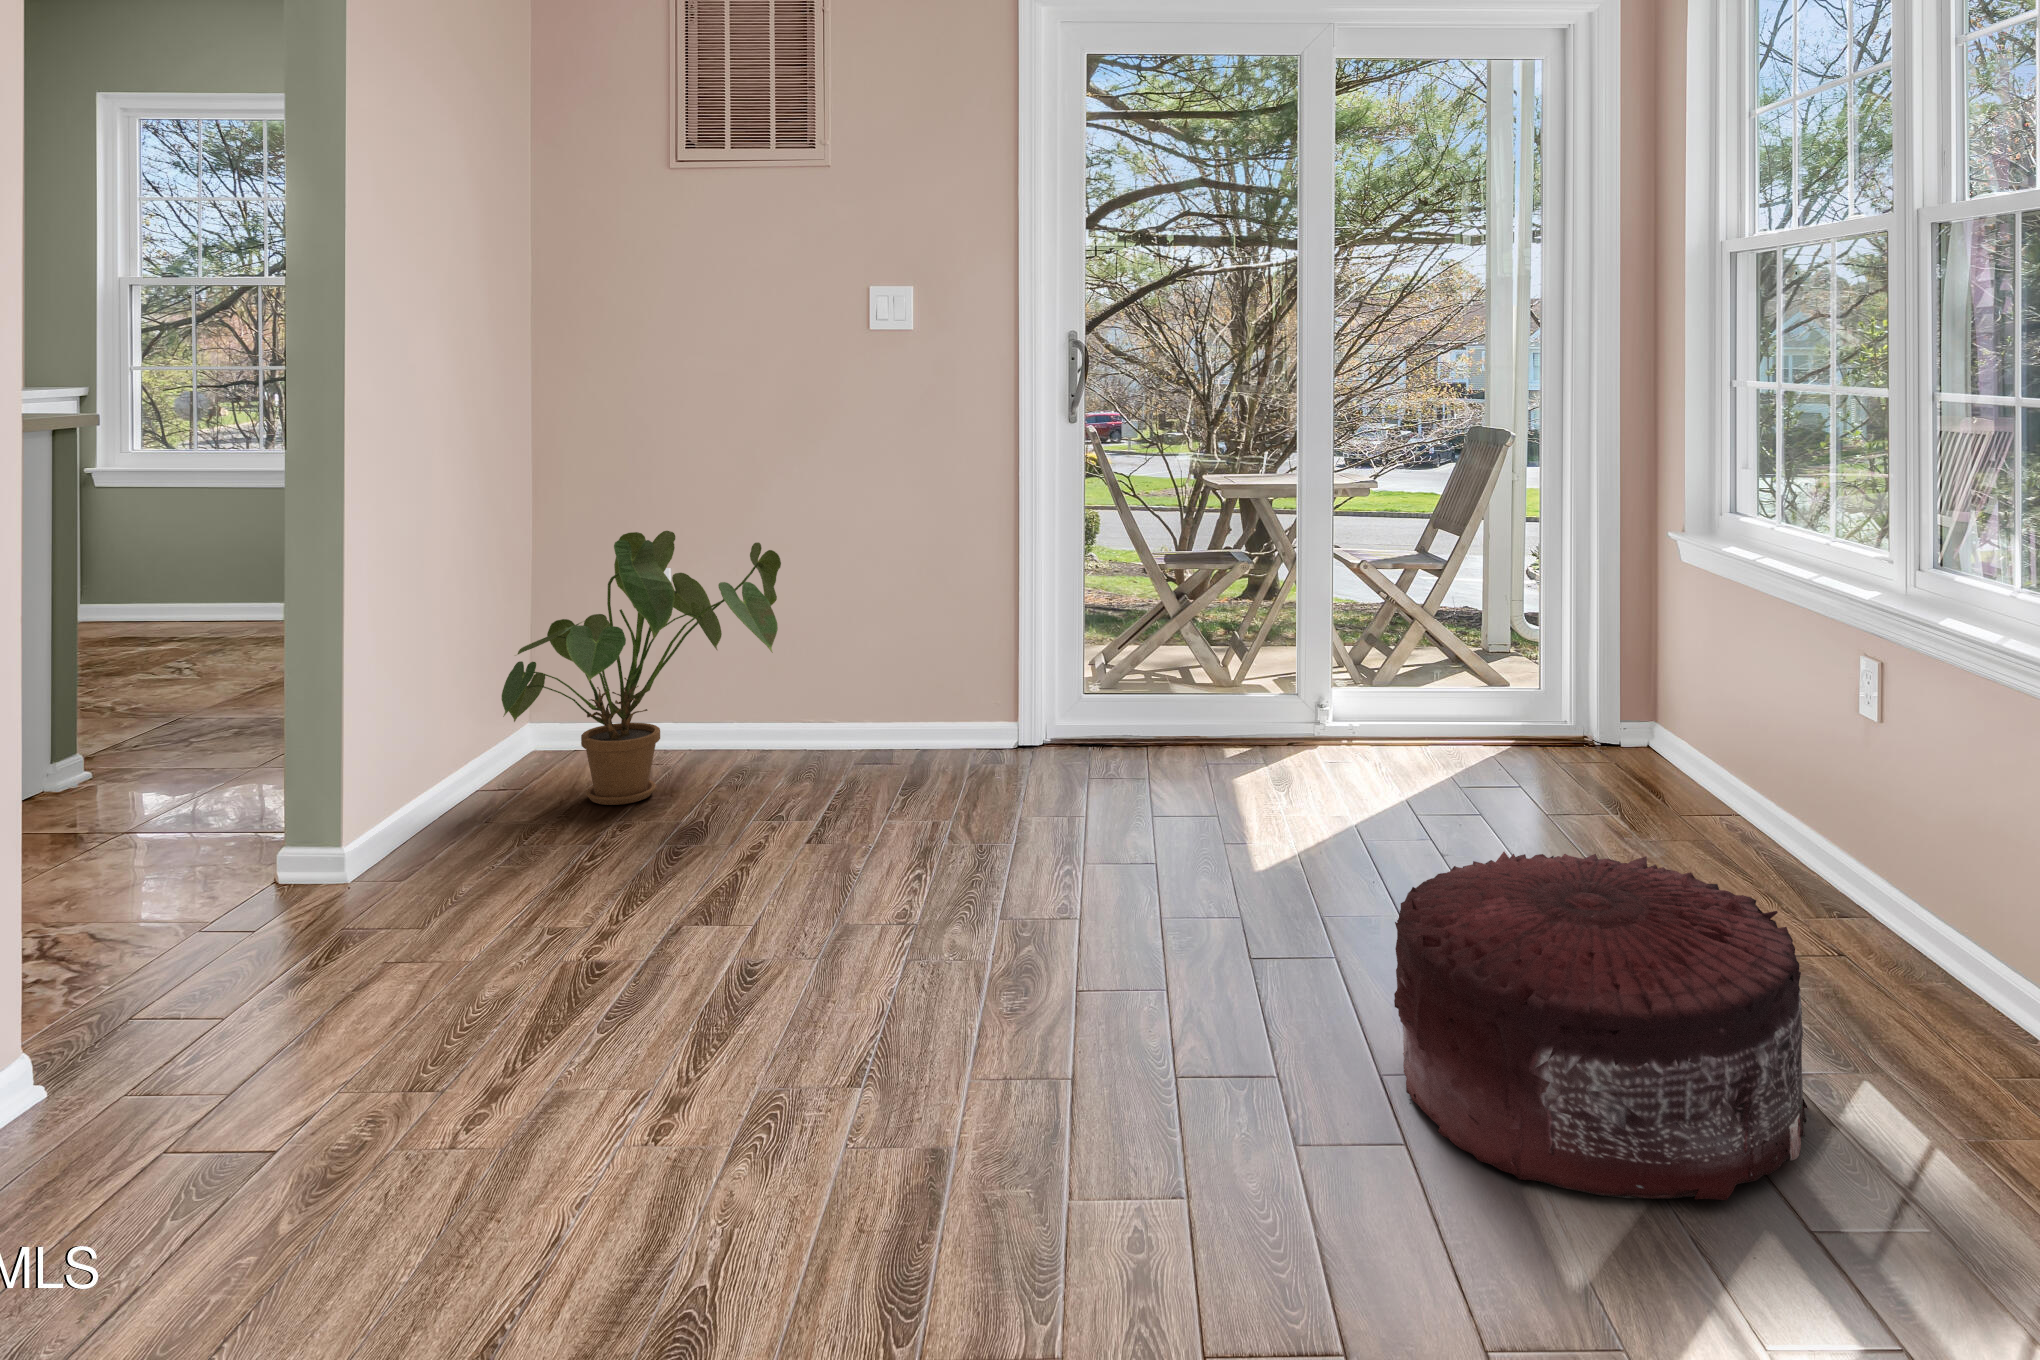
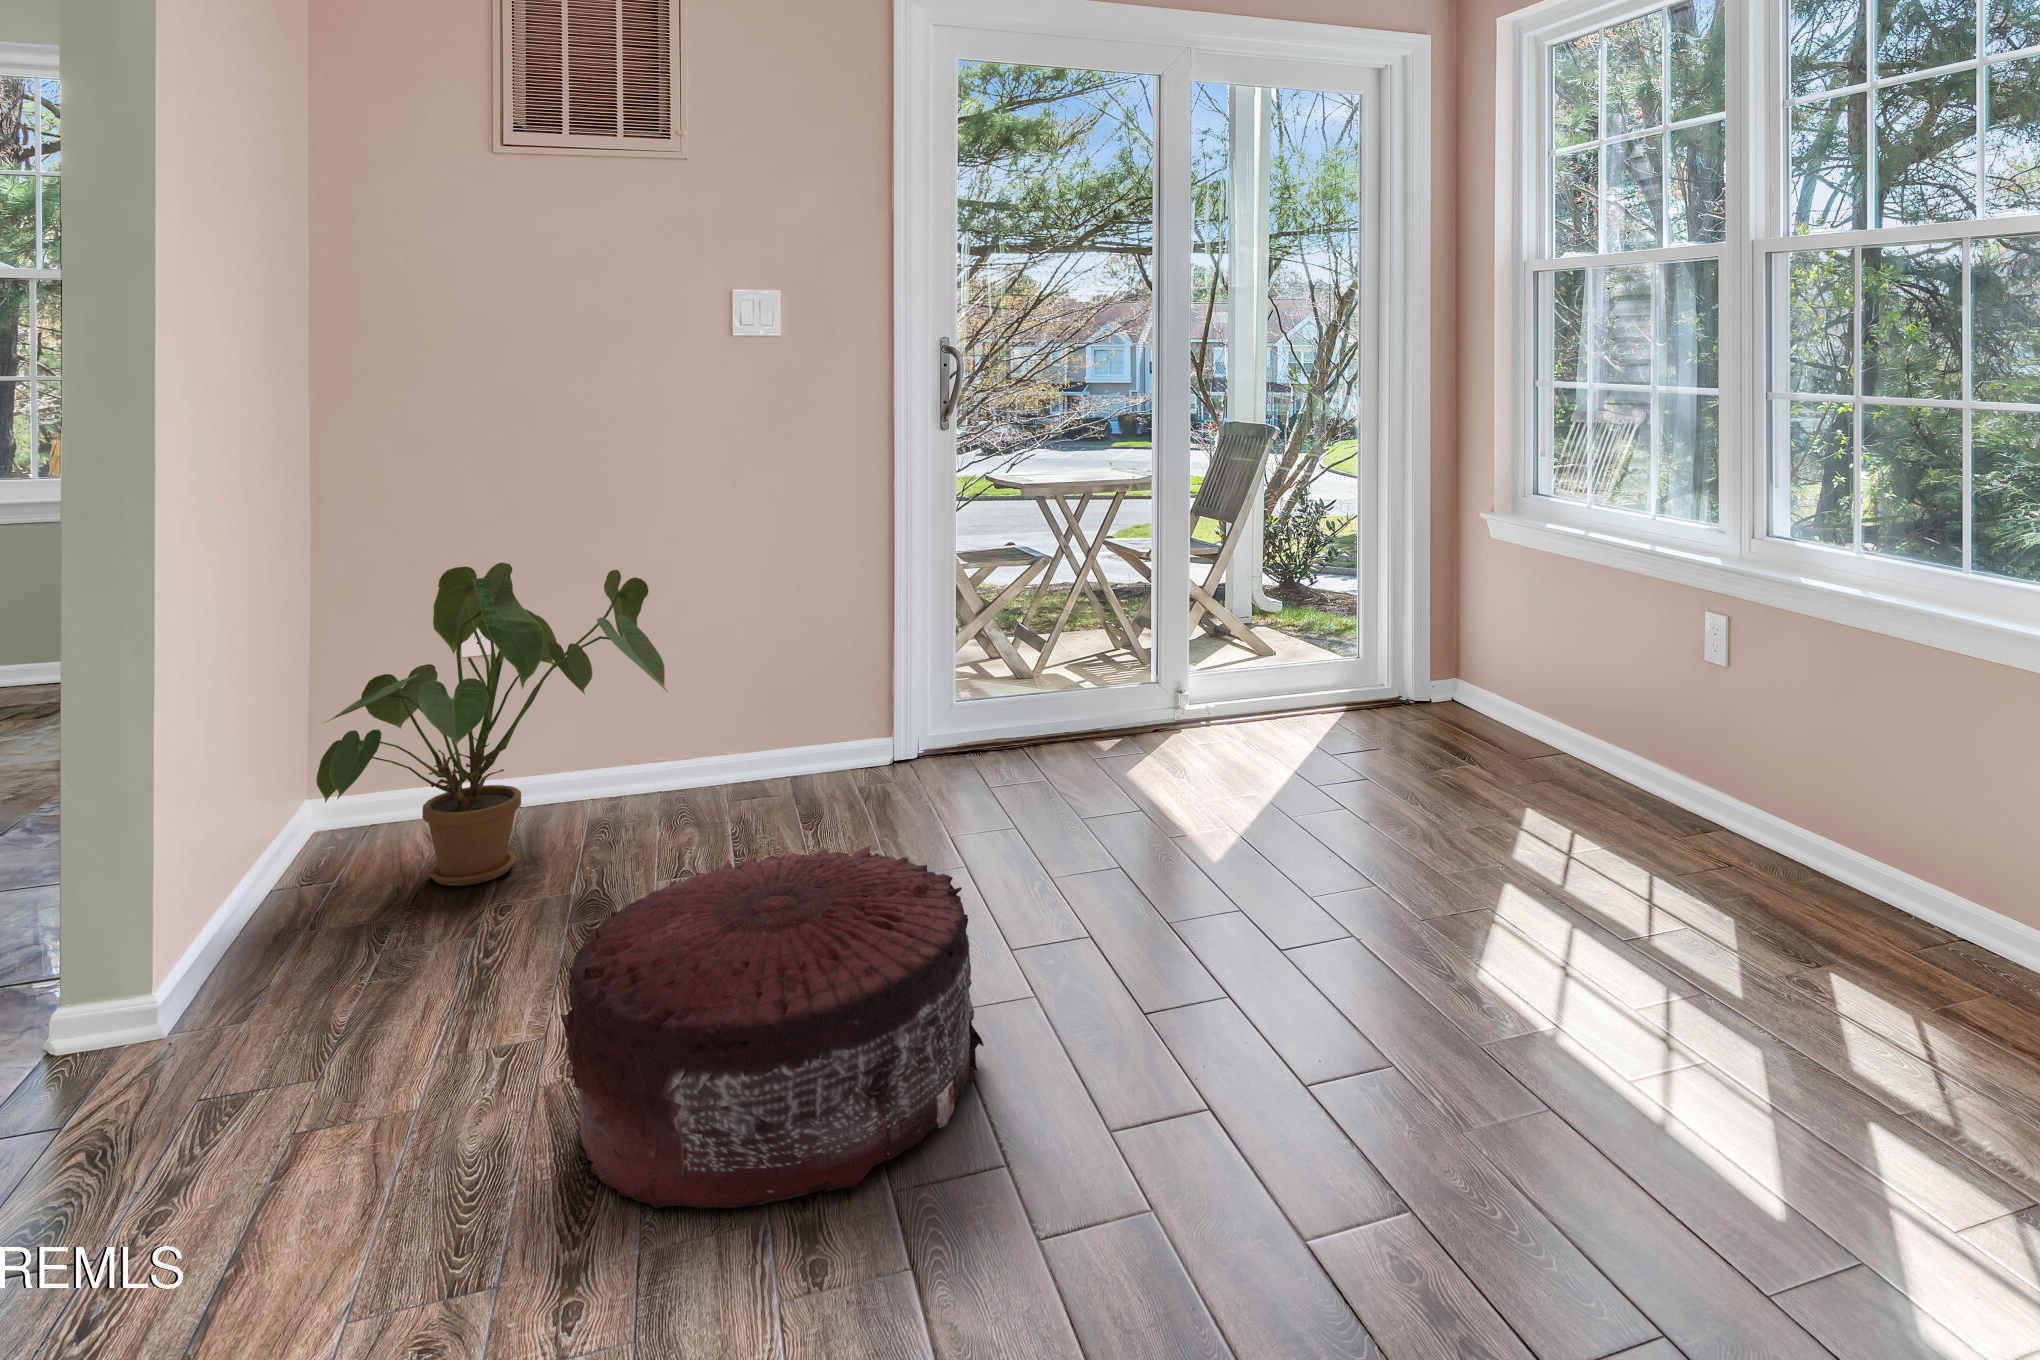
pouf: present [1394,852,1808,1200] -> present [561,846,984,1208]

